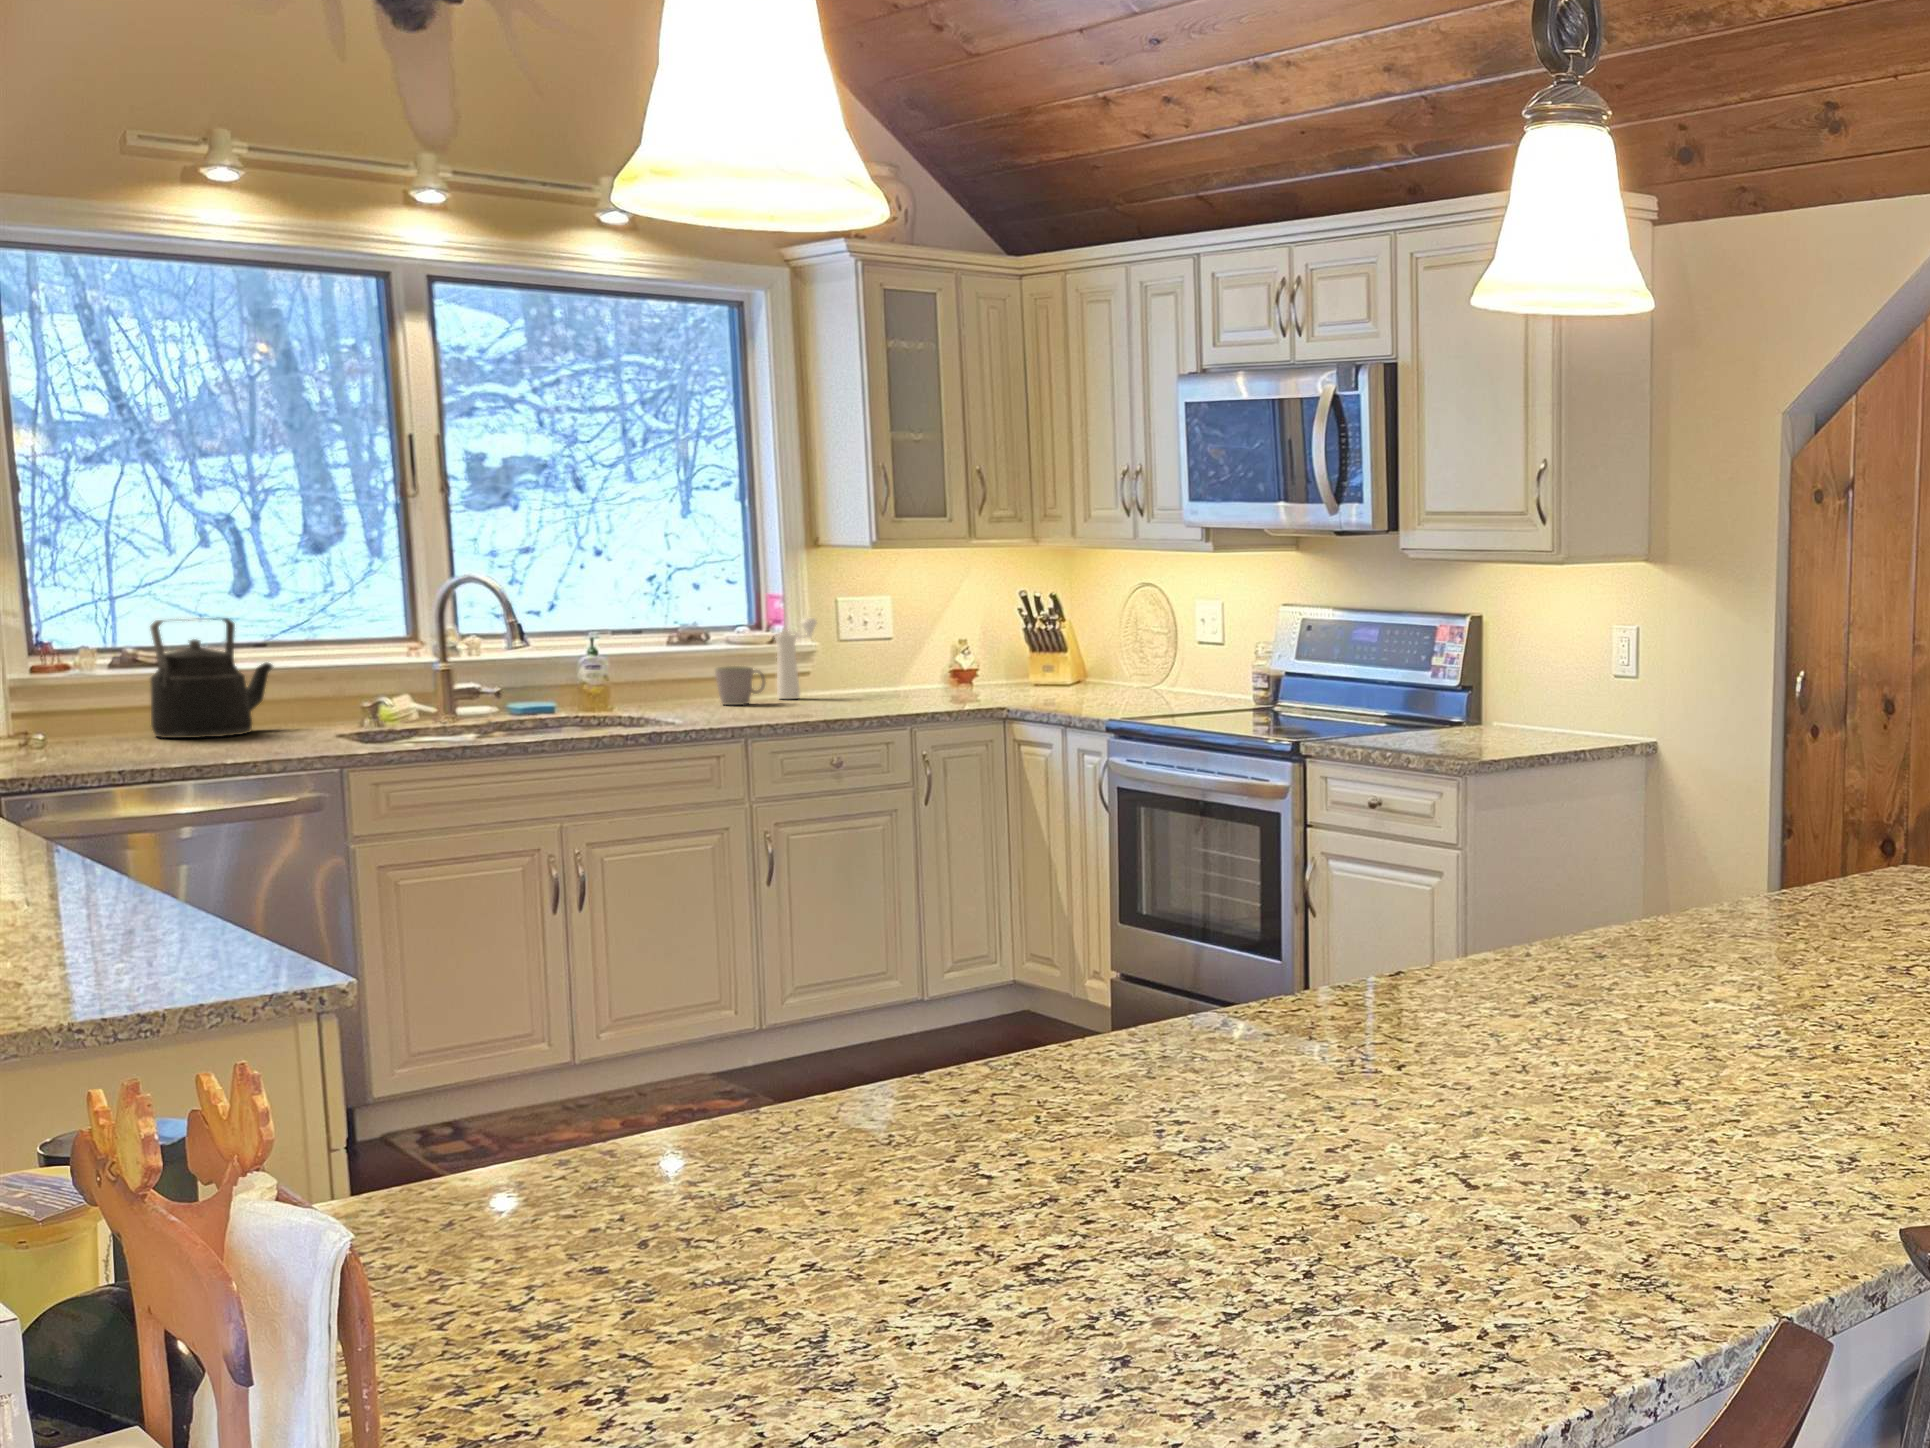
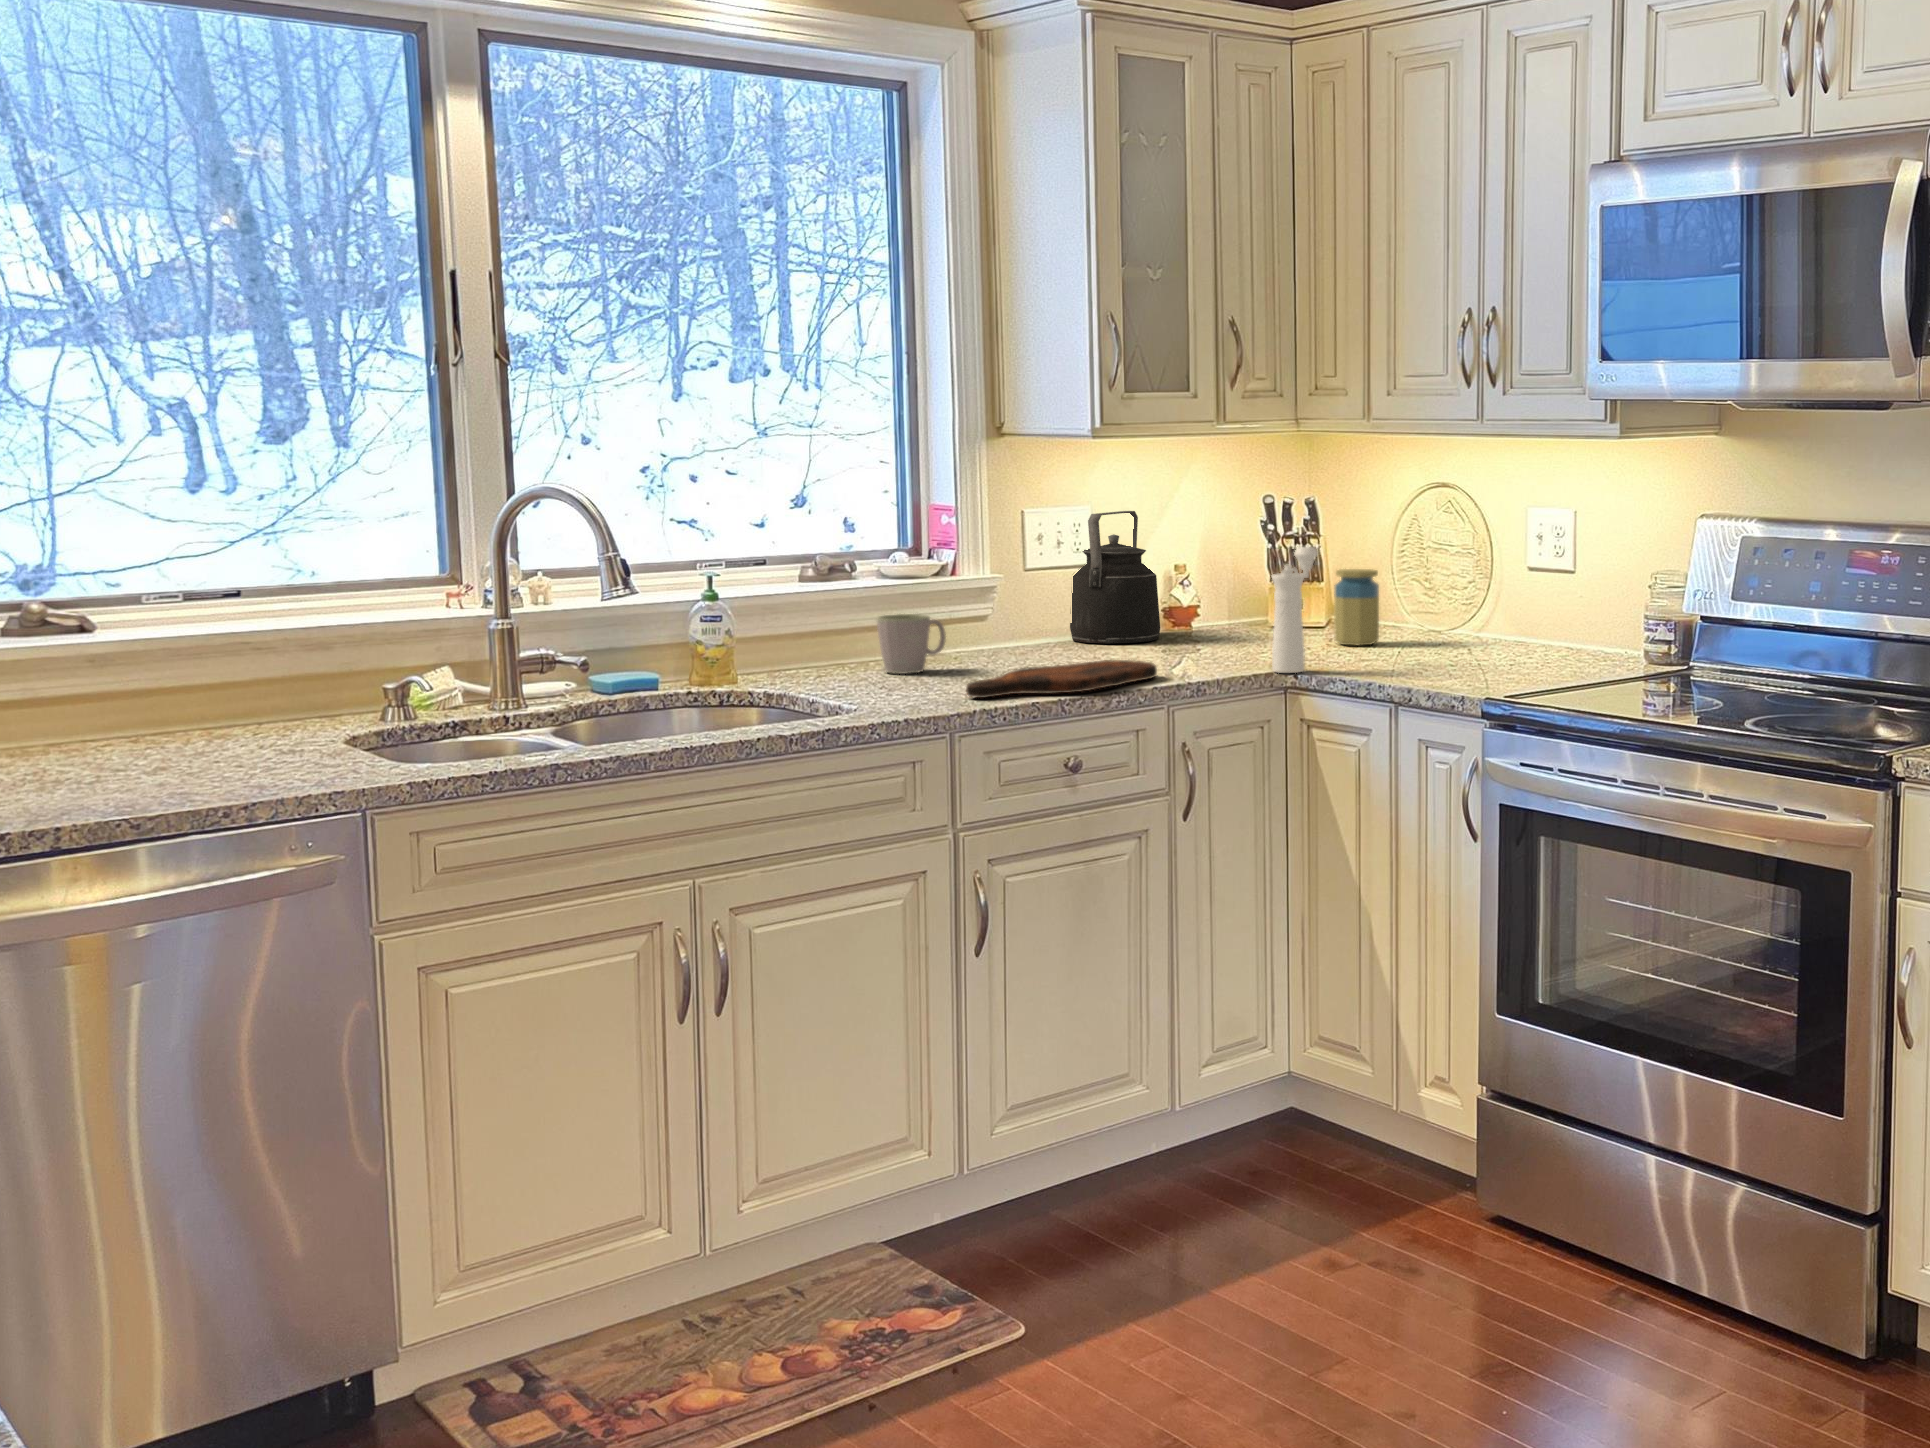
kettle: present [150,618,274,738] -> present [1070,511,1160,643]
pepper mill: present [775,618,817,699] -> present [1272,547,1318,673]
jar: none [1055,641,1088,693] -> present [1334,569,1379,646]
cutting board: none [760,697,903,716] -> present [966,660,1157,698]

